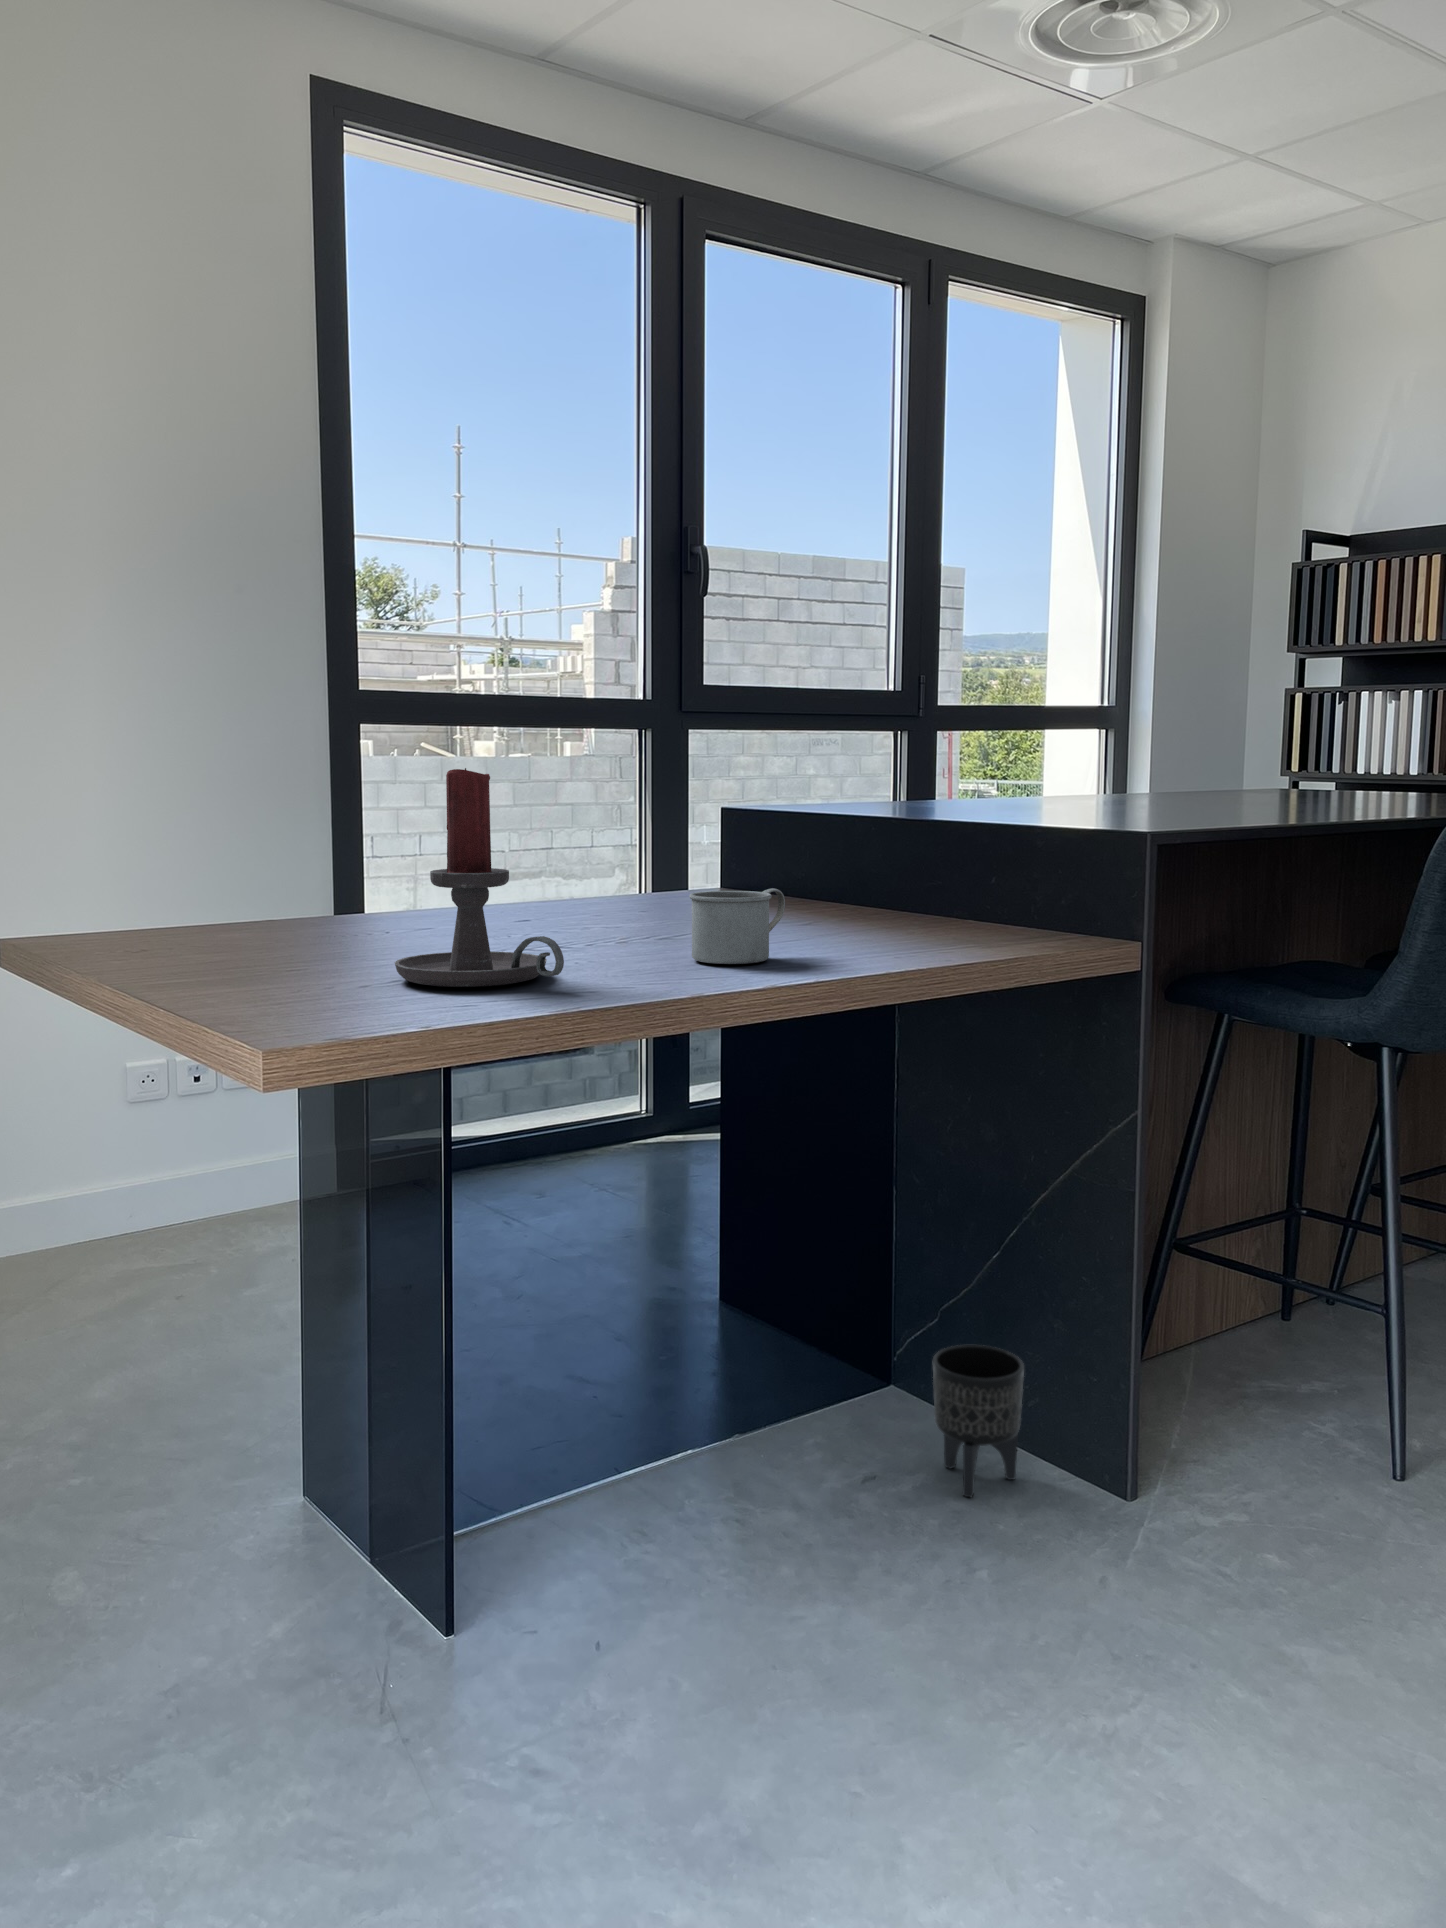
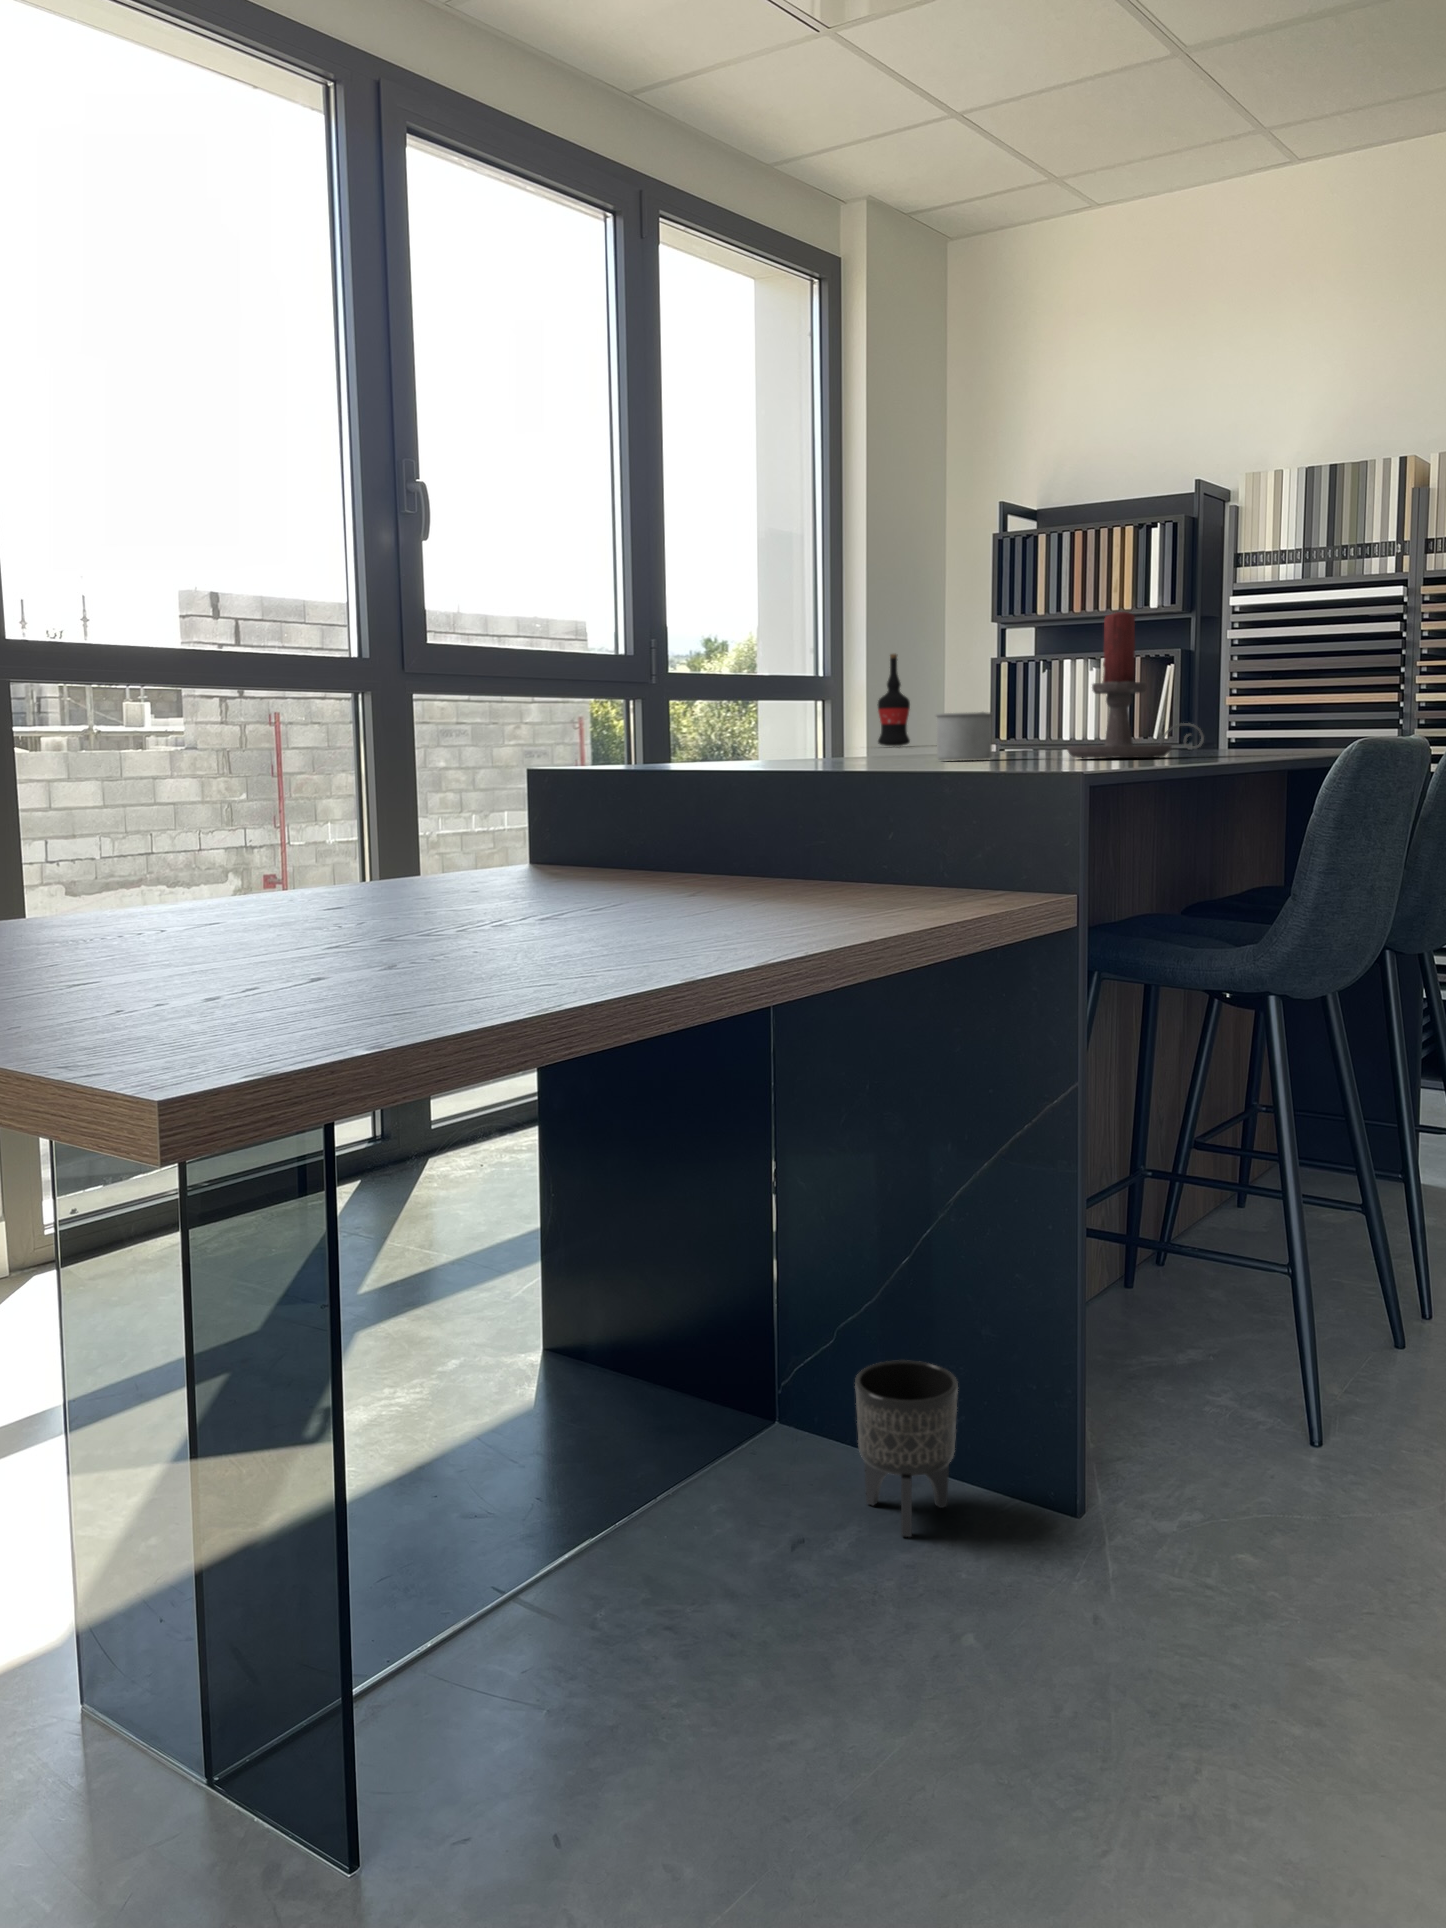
wine bottle: none [1159,686,1193,777] -> present [878,654,910,746]
candle holder: present [395,768,564,987] -> present [1067,612,1204,758]
mug: present [689,888,785,964] -> present [936,712,993,760]

